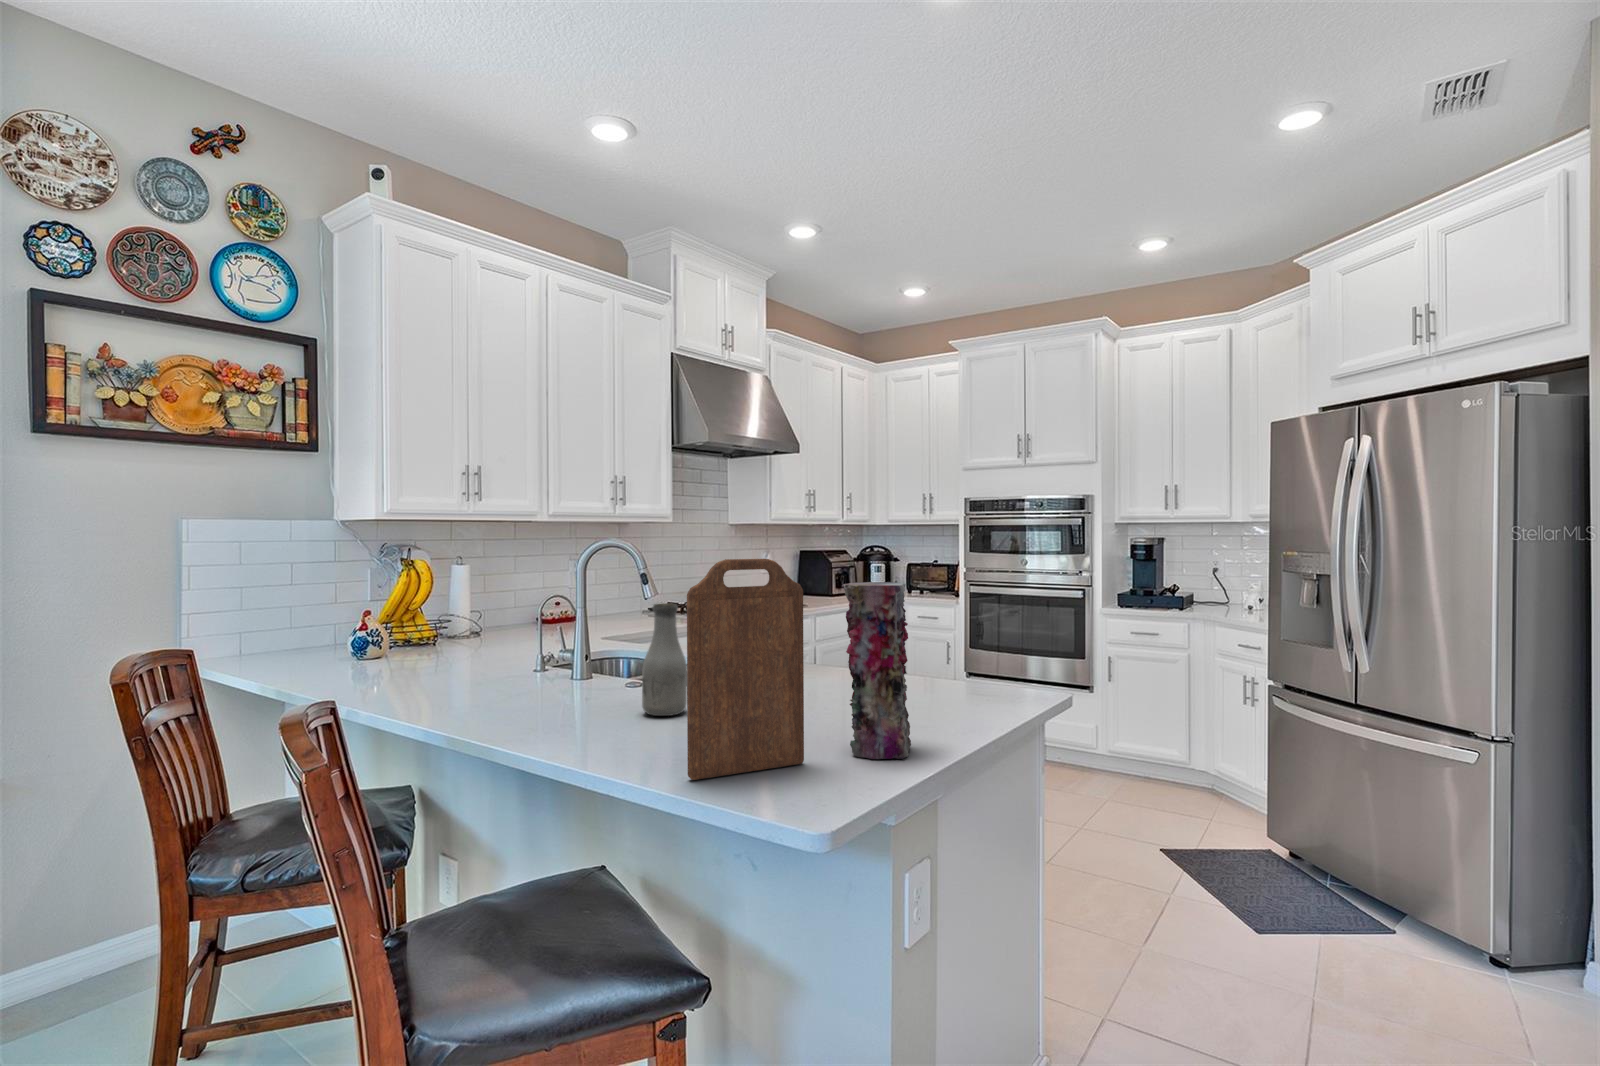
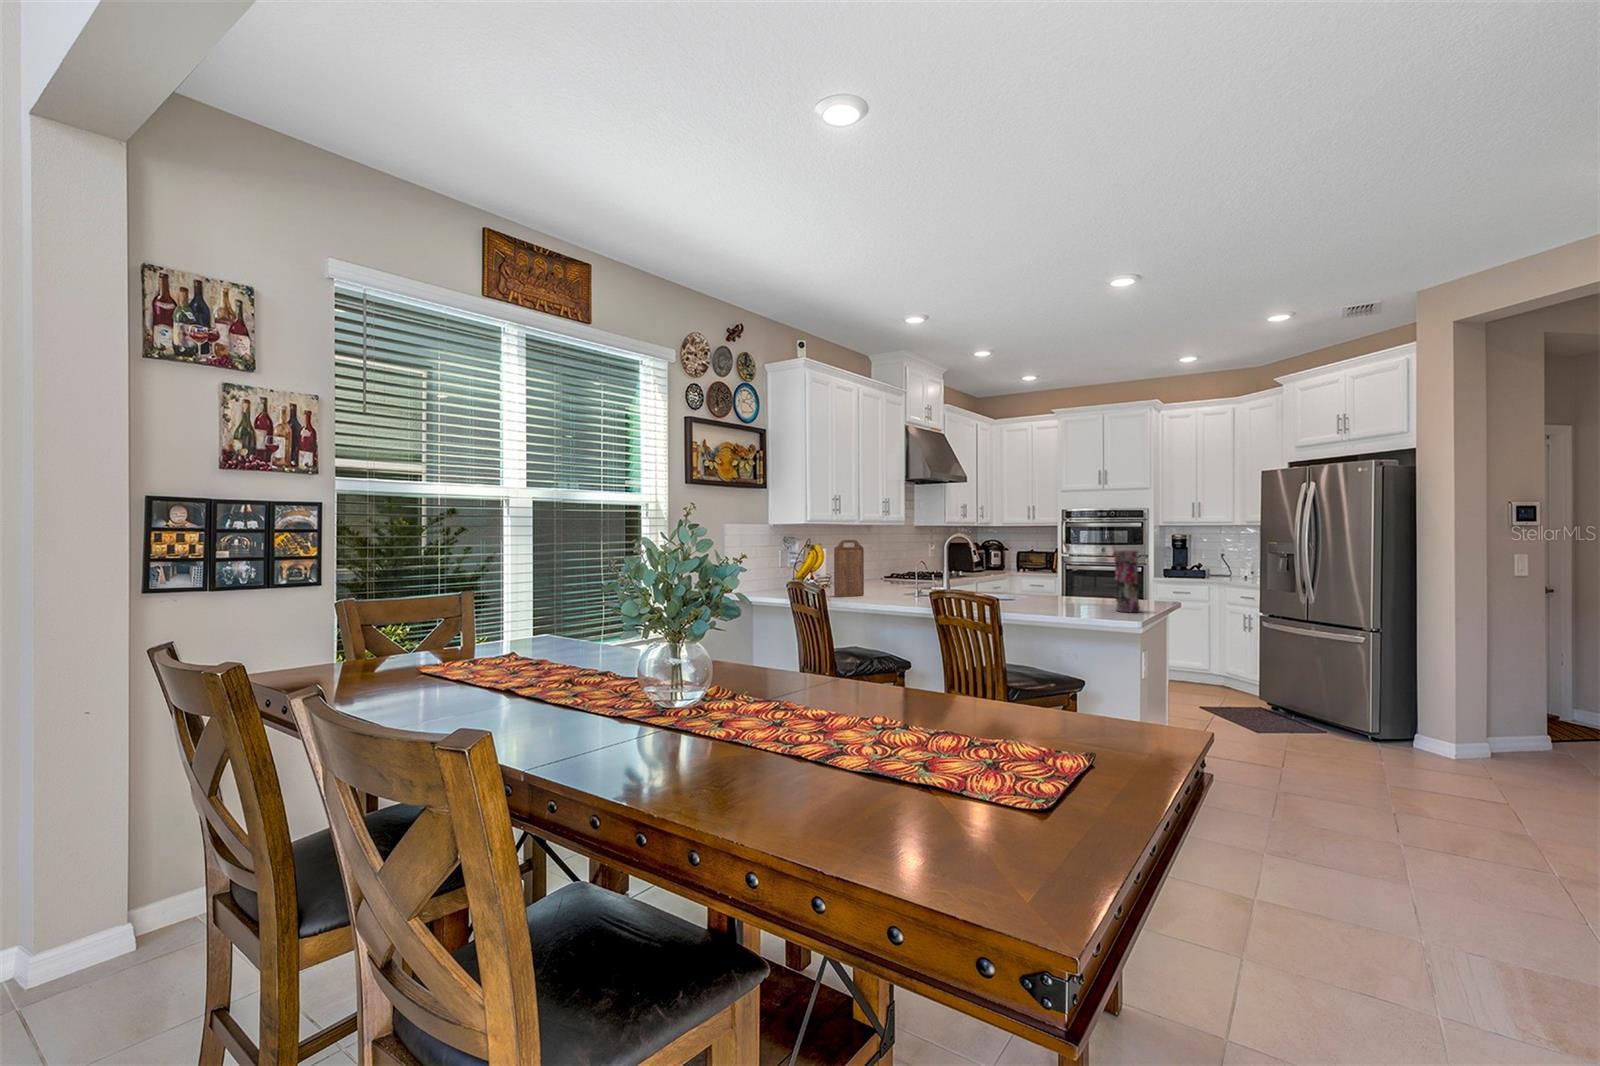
cutting board: present [687,559,804,780] -> present [834,540,864,597]
bottle: present [642,603,687,716] -> none [1010,561,1029,605]

